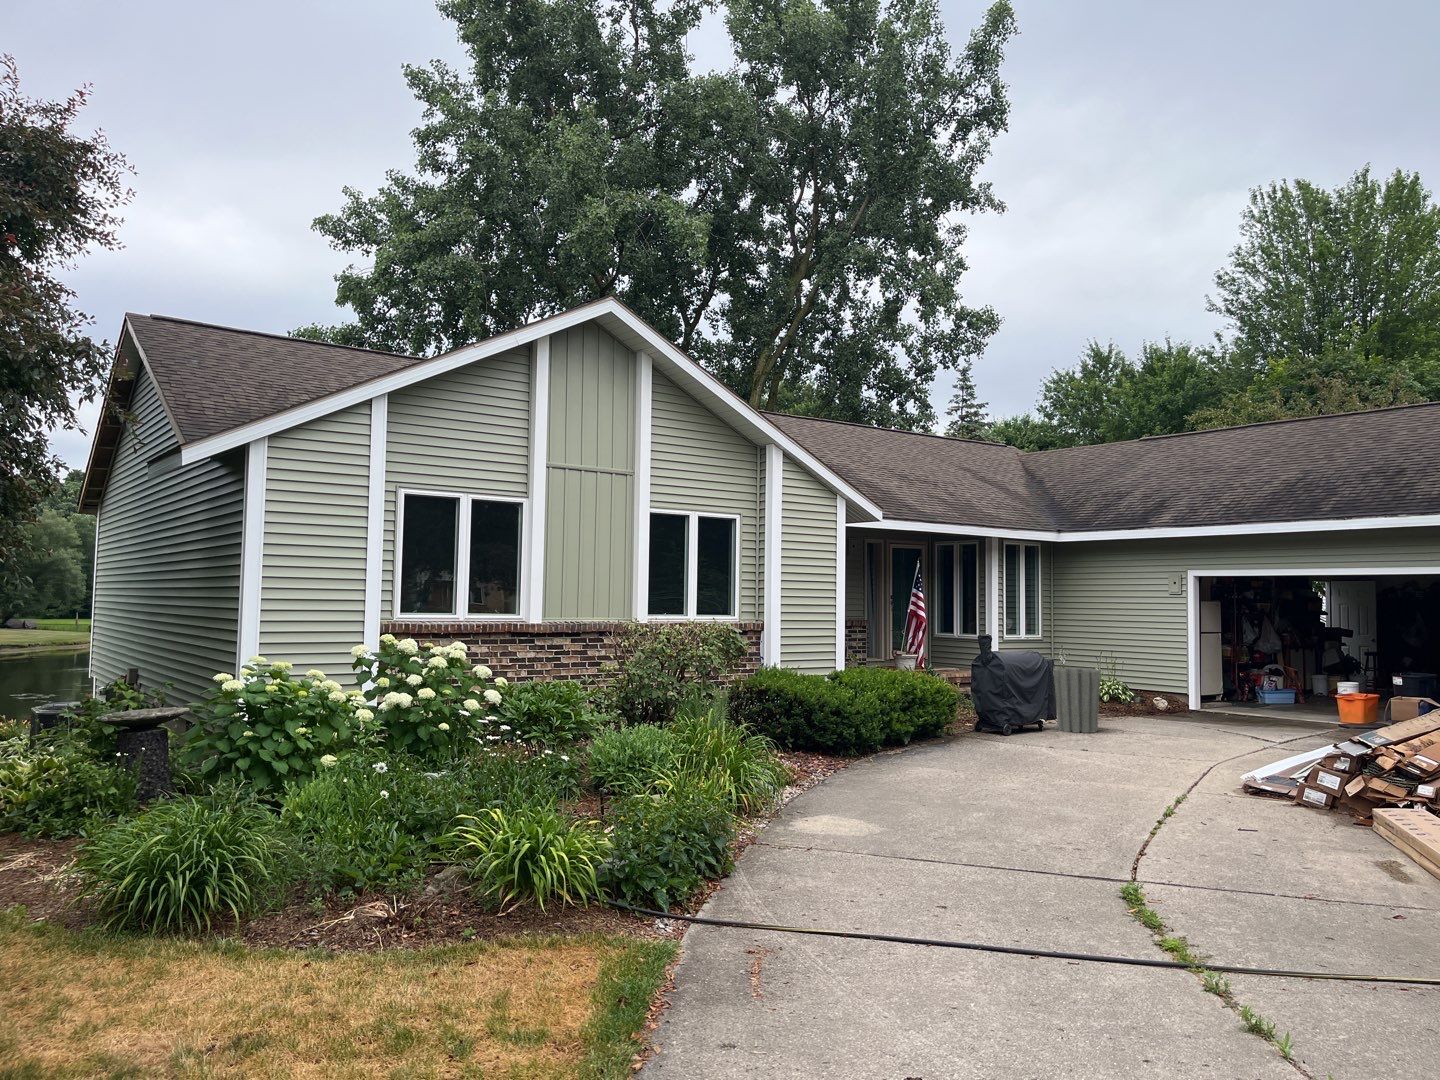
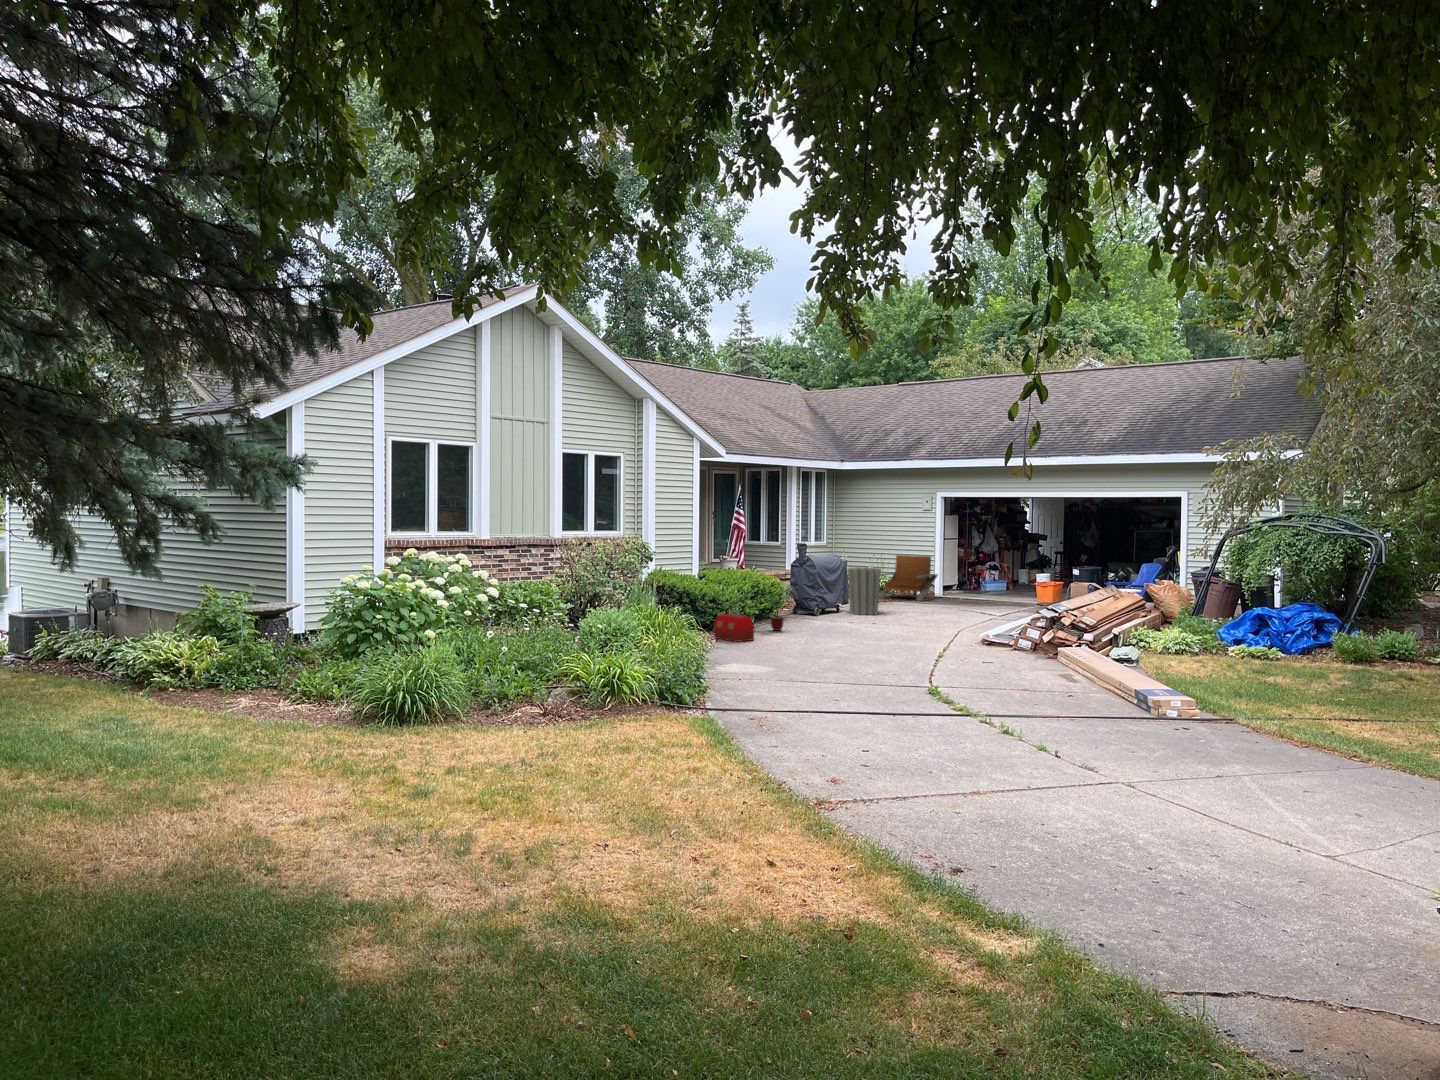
lounge chair: none [1109,652,1192,714] -> present [879,555,937,601]
potted plant: none [911,706,963,754] -> present [759,597,787,631]
toolbox: none [841,725,893,770] -> present [714,610,754,642]

